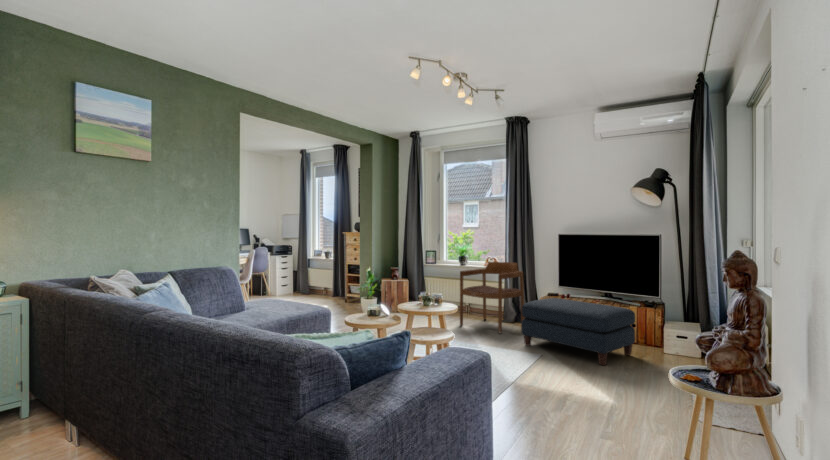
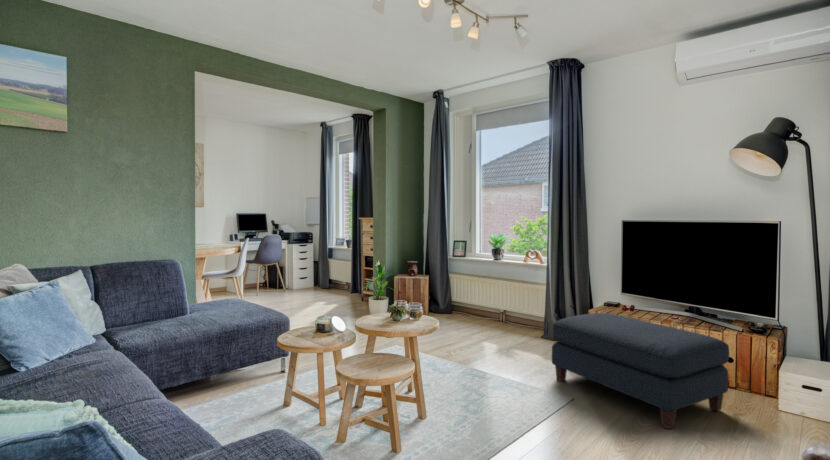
armchair: present [460,262,525,333] -> none [481,257,570,357]

